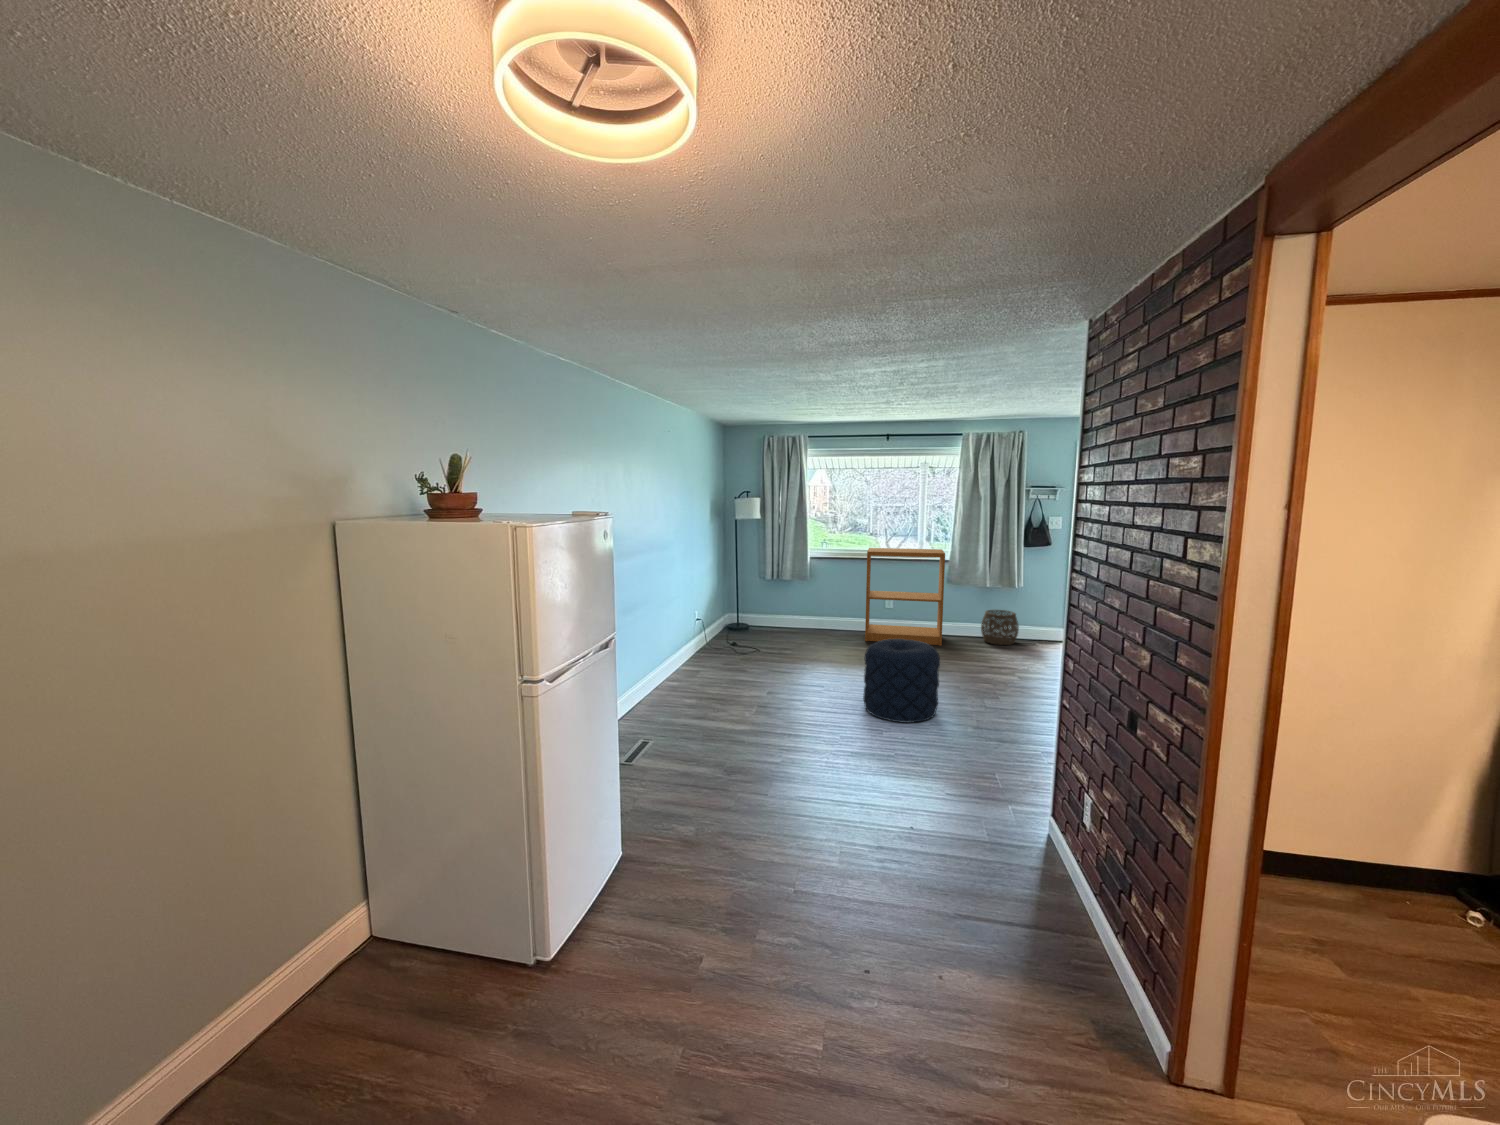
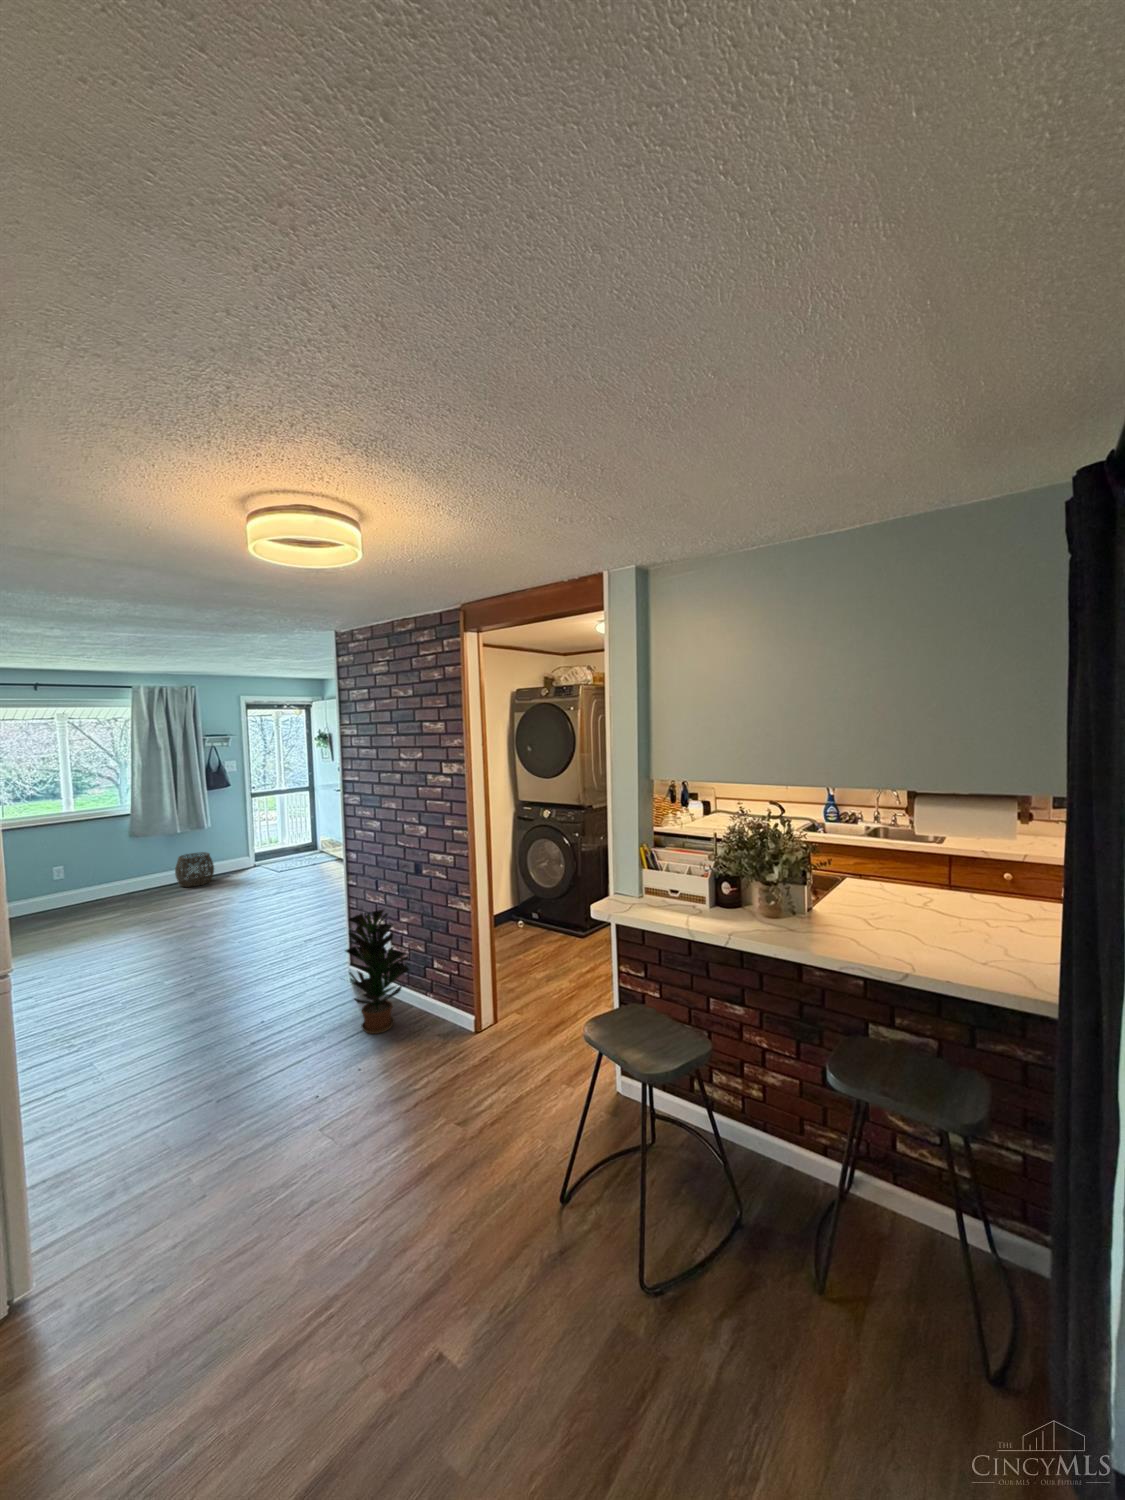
bookshelf: present [865,548,945,646] -> none [20,804,140,924]
pouf: present [863,639,940,723] -> none [112,889,200,976]
potted plant: none [978,754,1094,948] -> present [345,910,409,1034]

